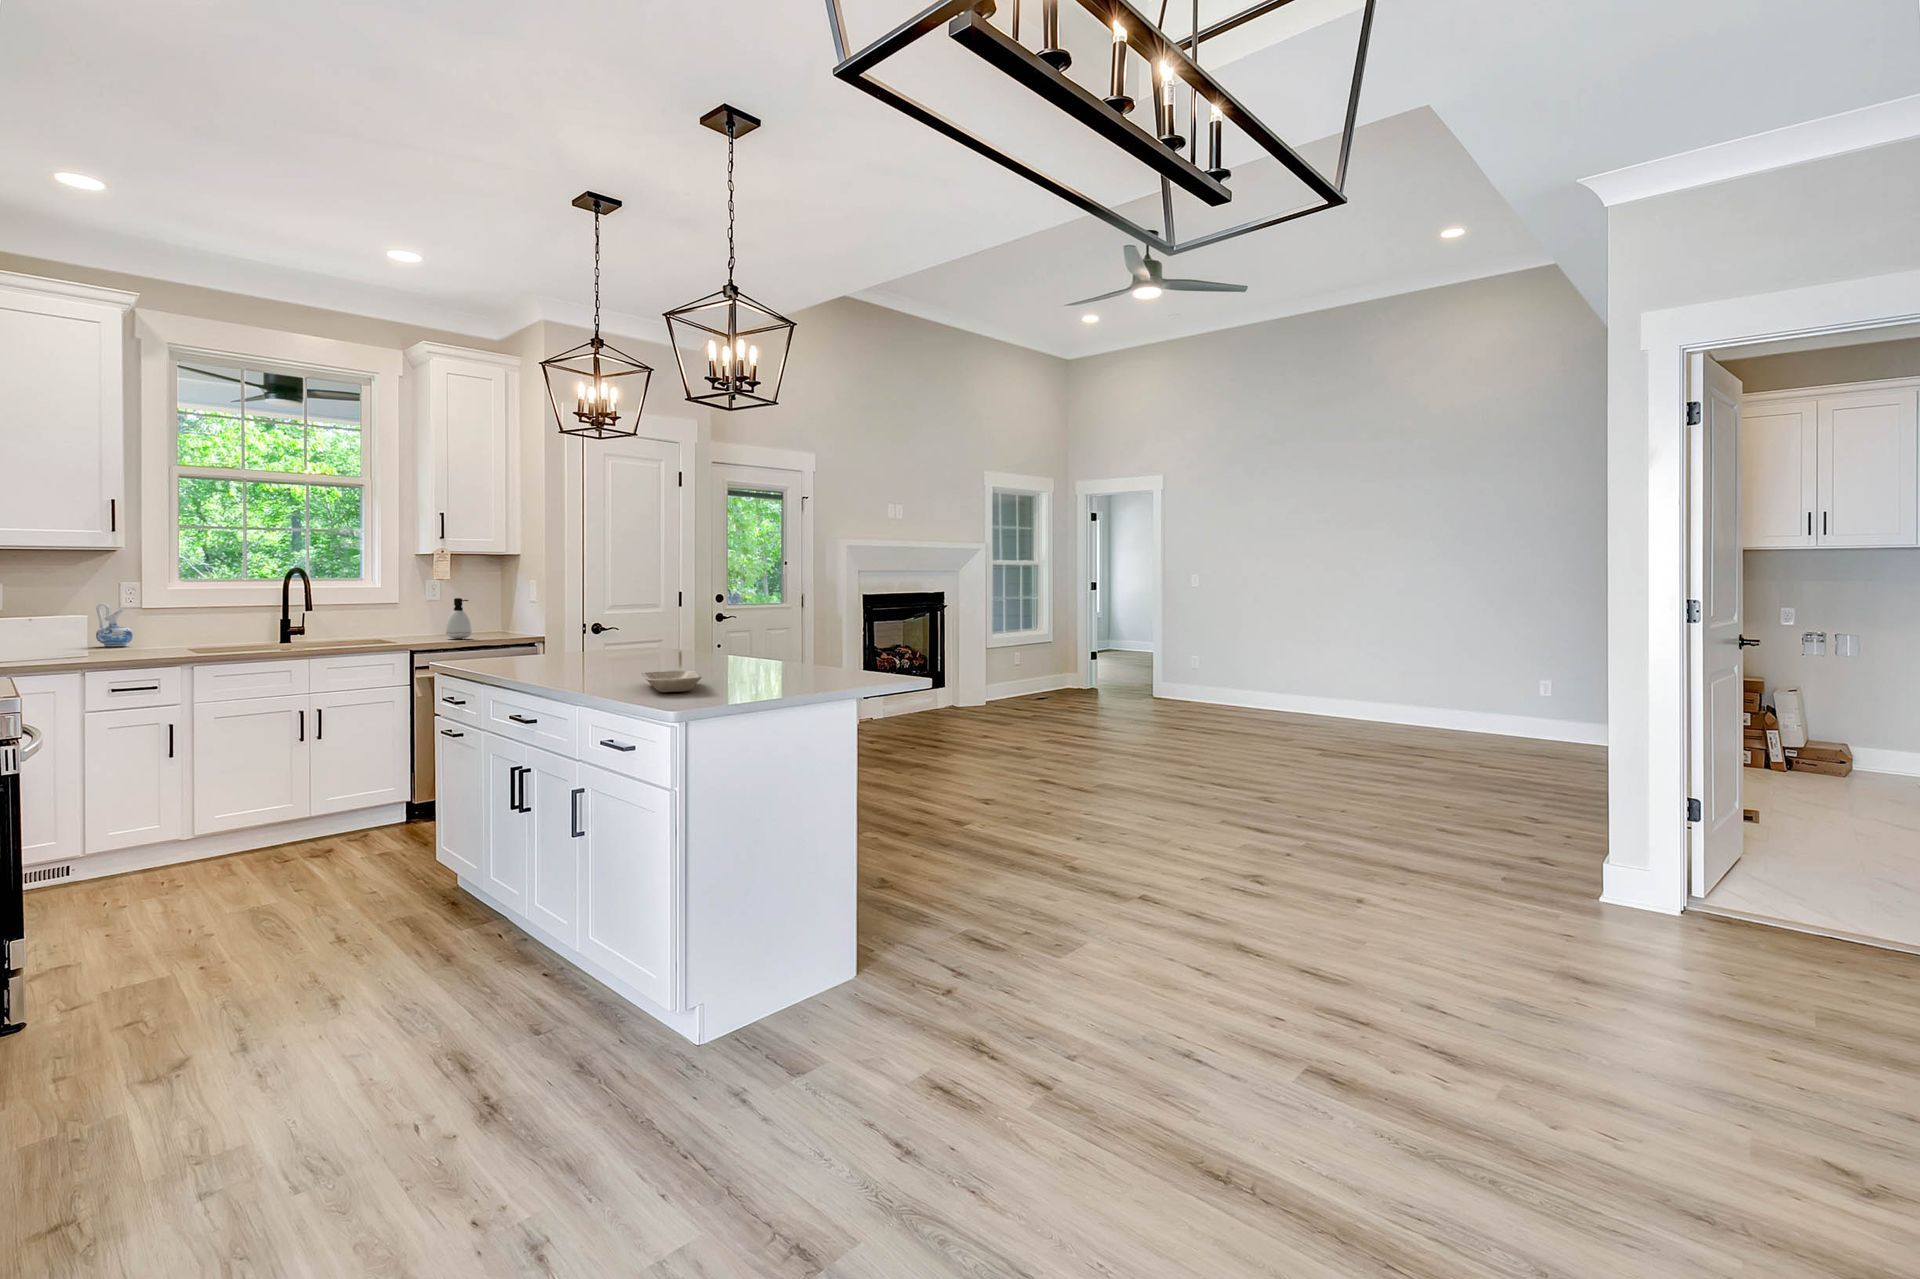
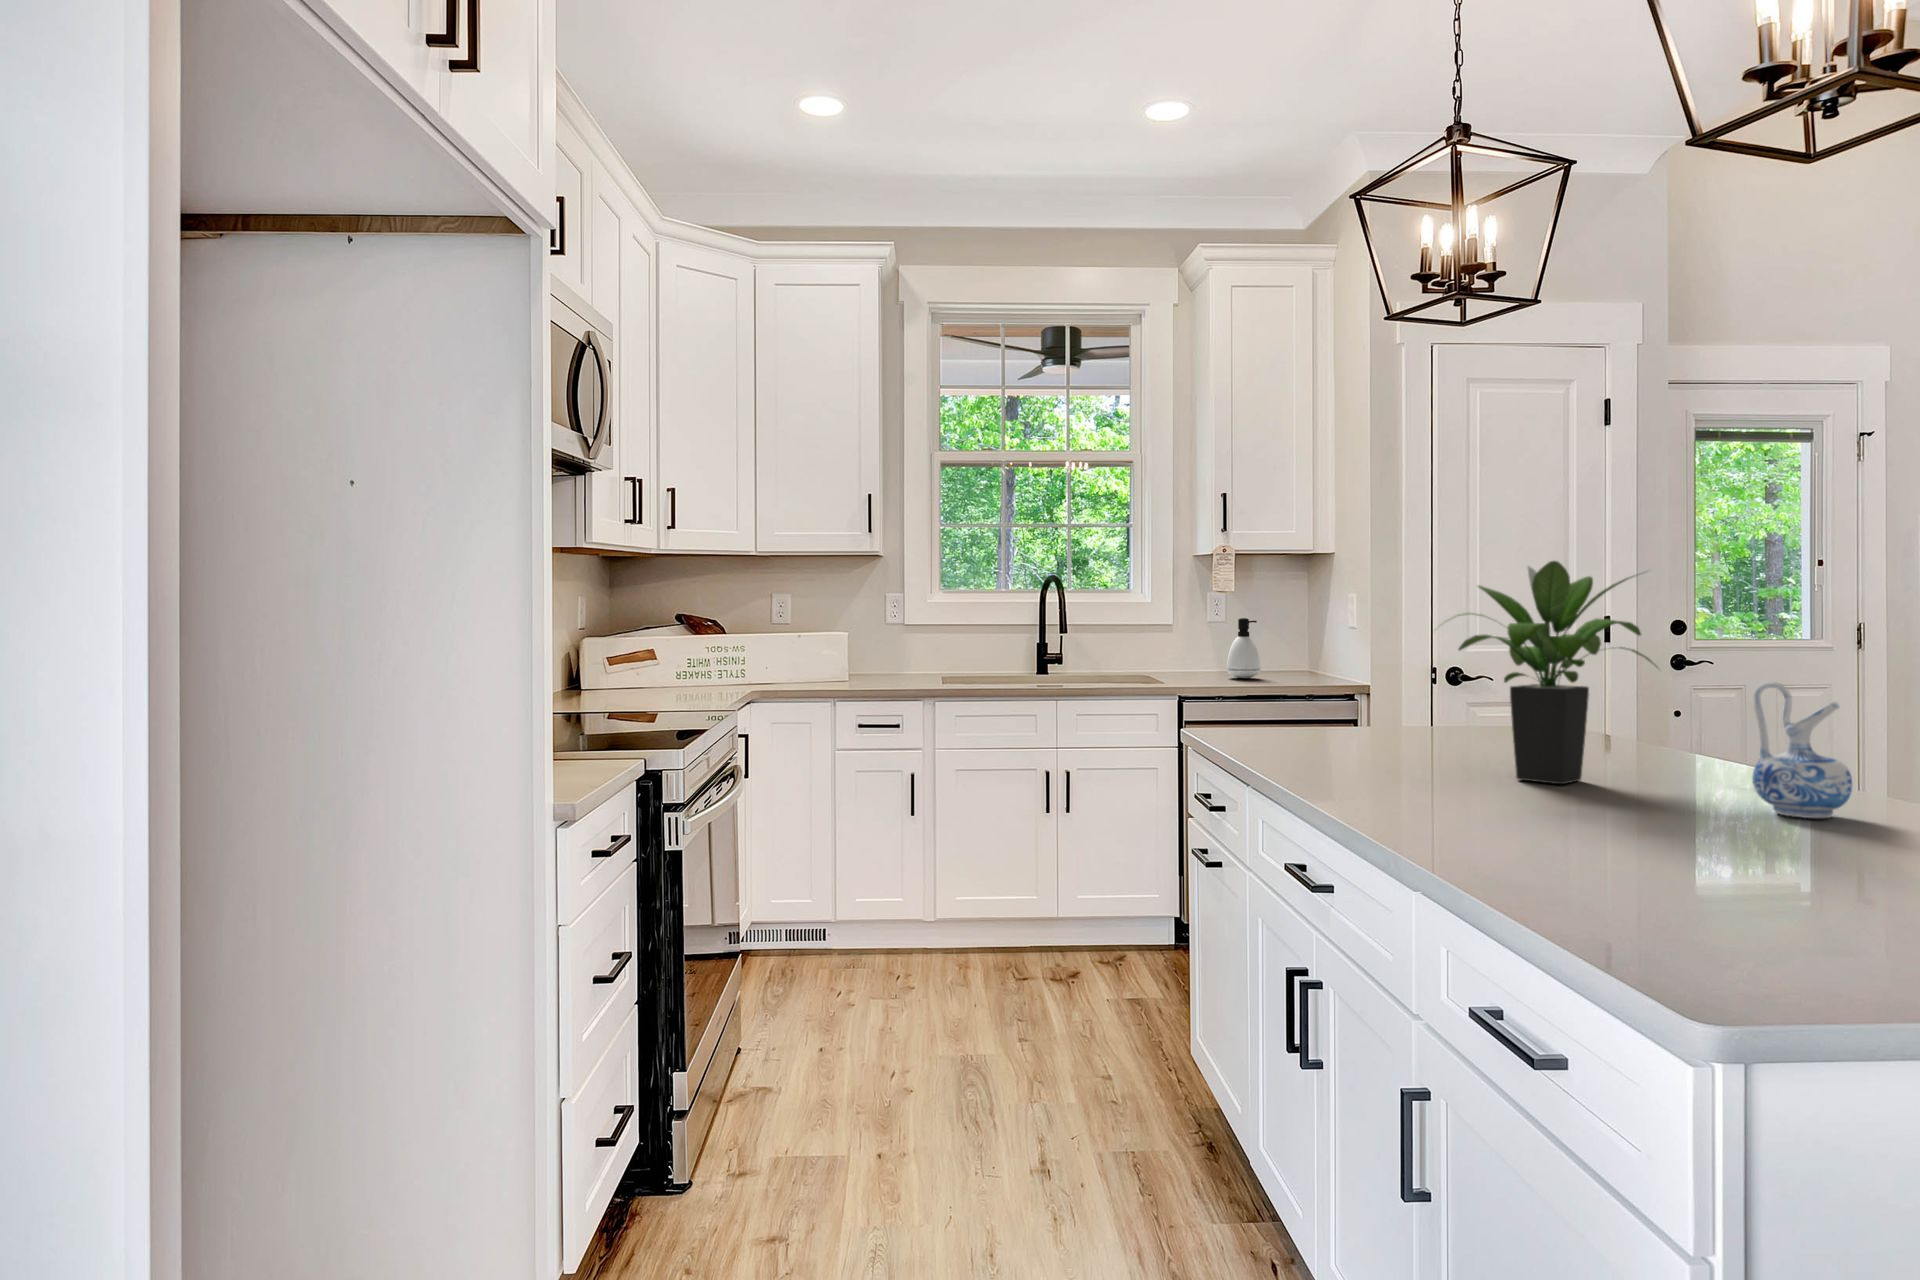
potted plant: none [584,564,685,667] -> present [1439,561,1657,784]
ceramic pitcher: present [96,603,133,646] -> present [1752,682,1852,818]
tray: present [642,670,702,692] -> none [1572,828,1773,921]

